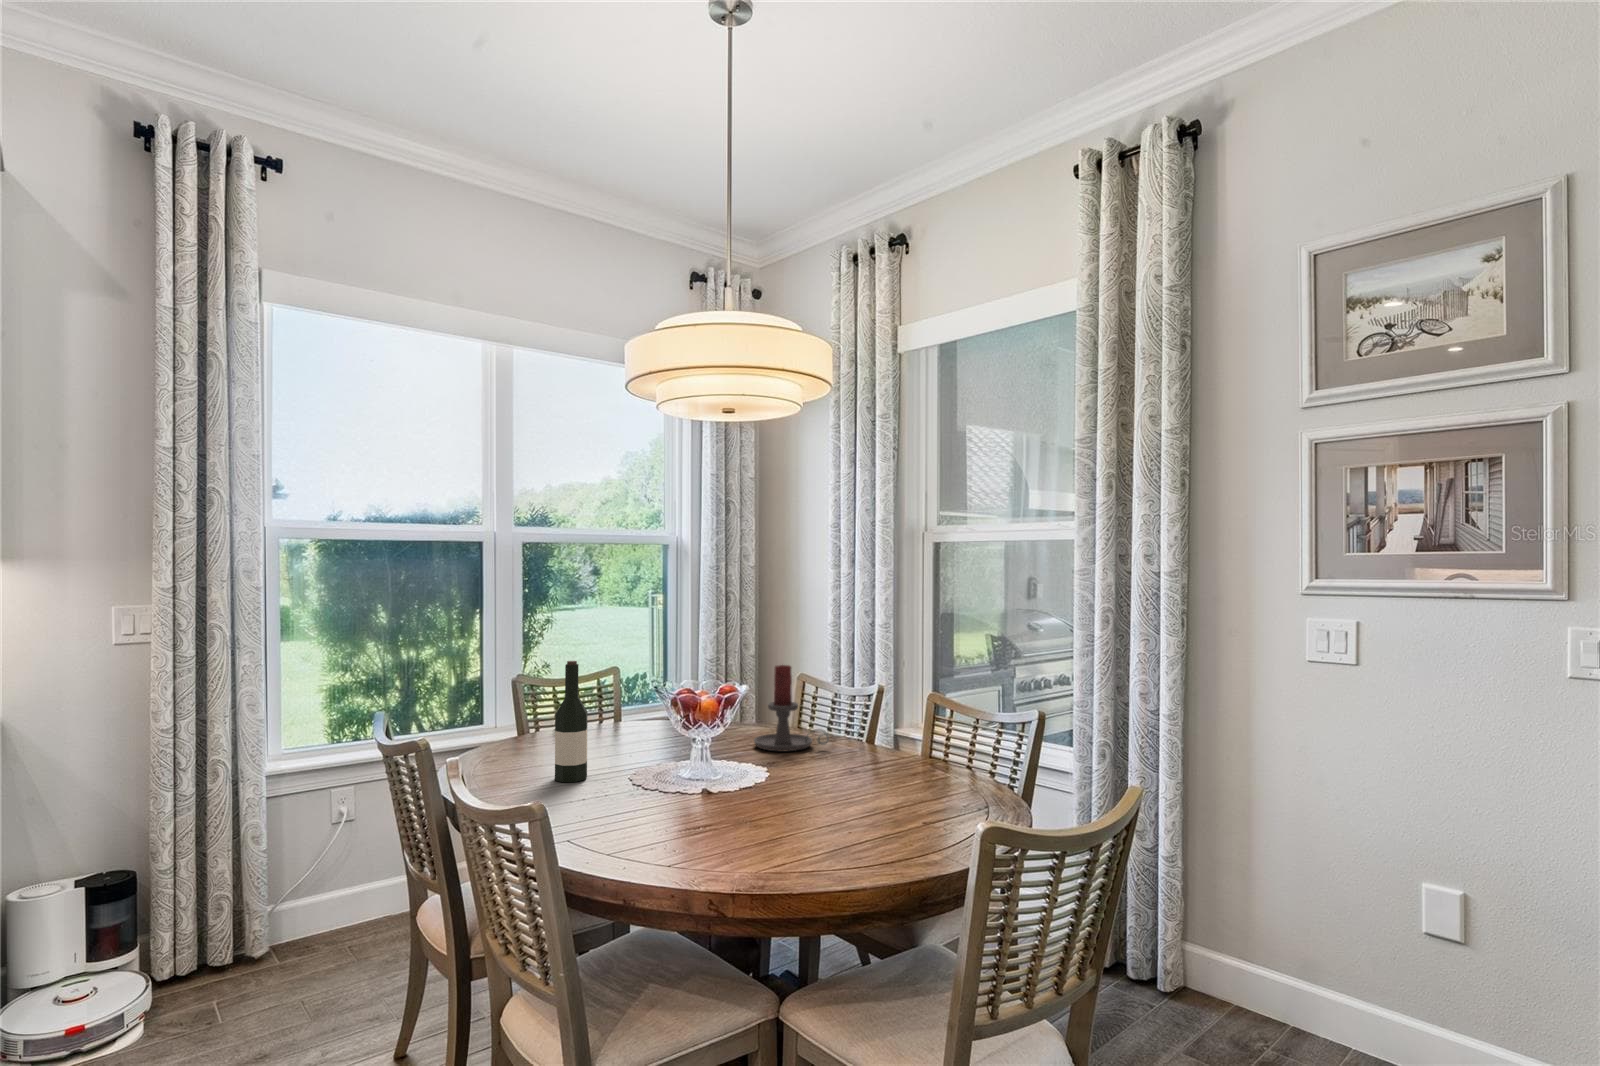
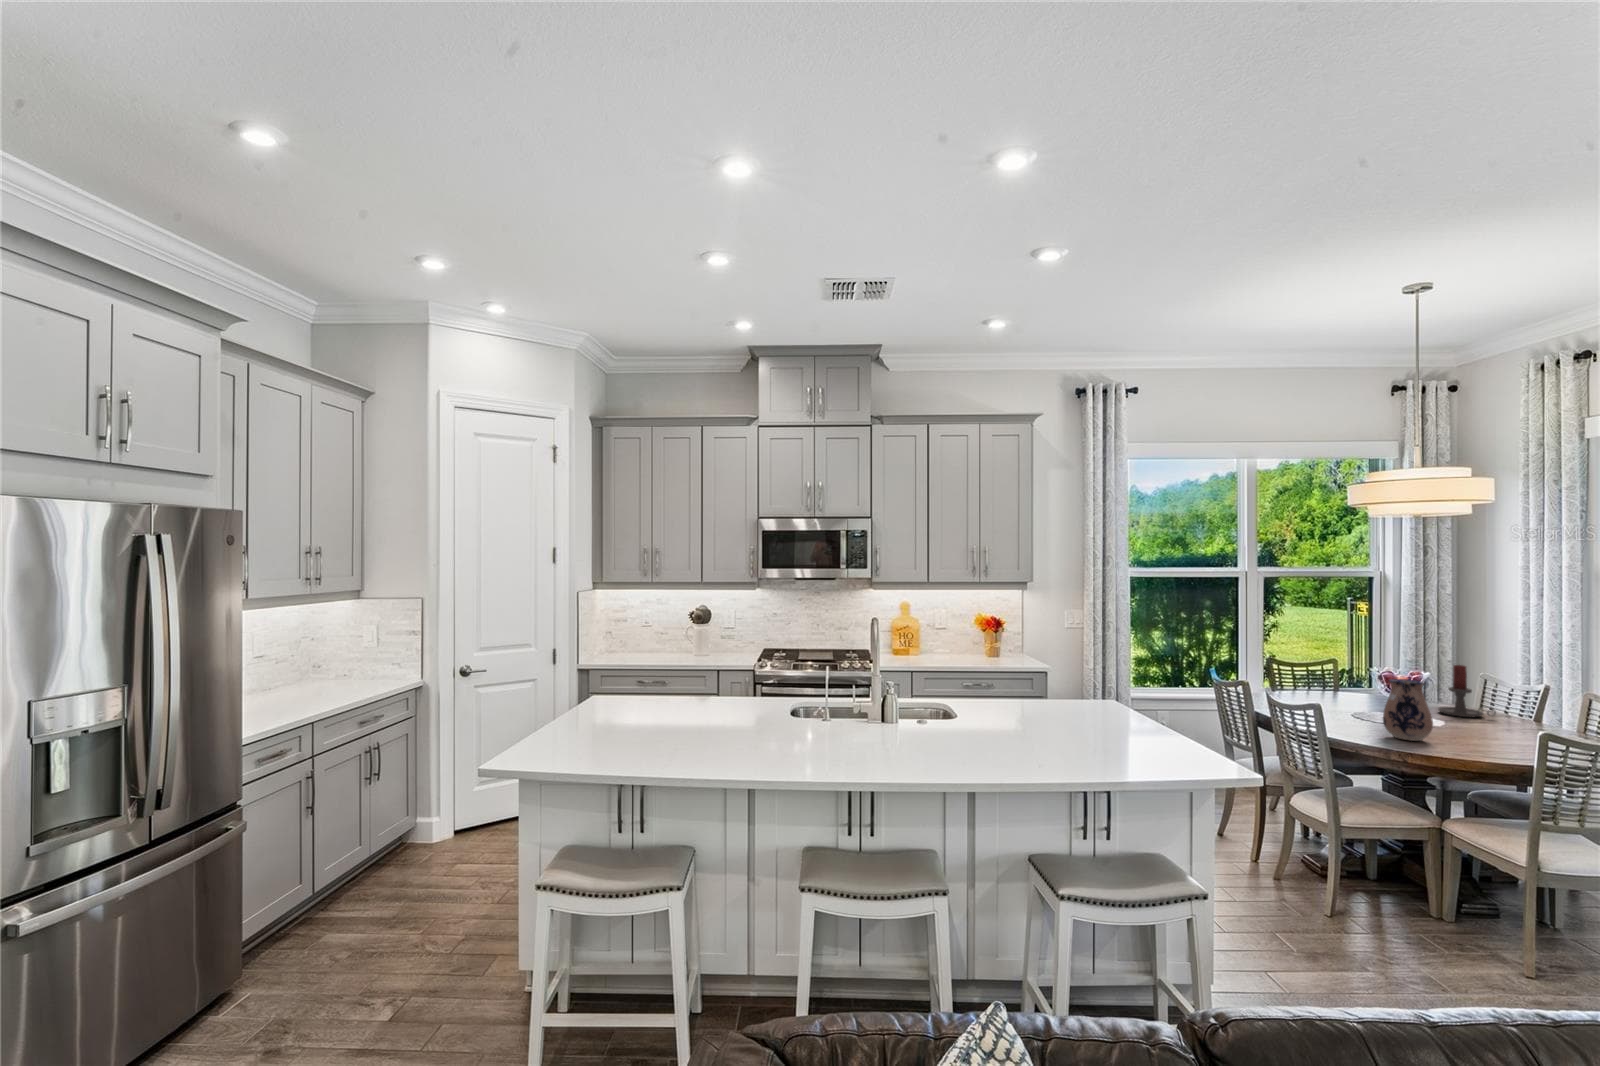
wine bottle: present [555,661,588,782] -> none [1308,650,1326,711]
ceramic pitcher: none [679,707,765,841] -> present [1383,679,1433,741]

